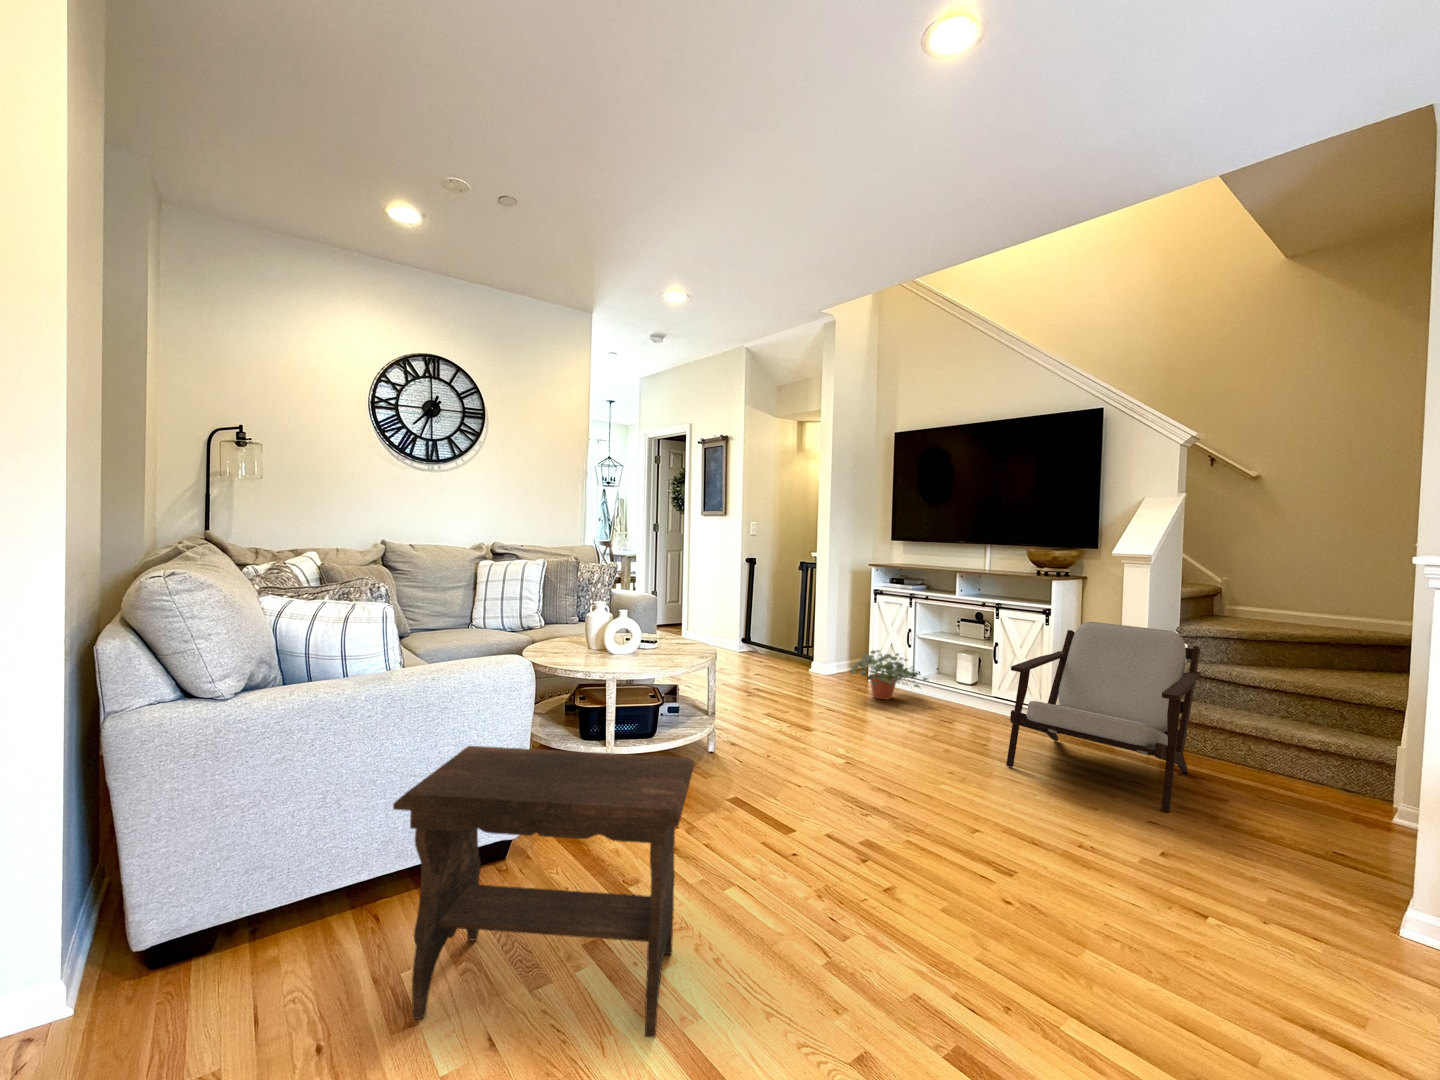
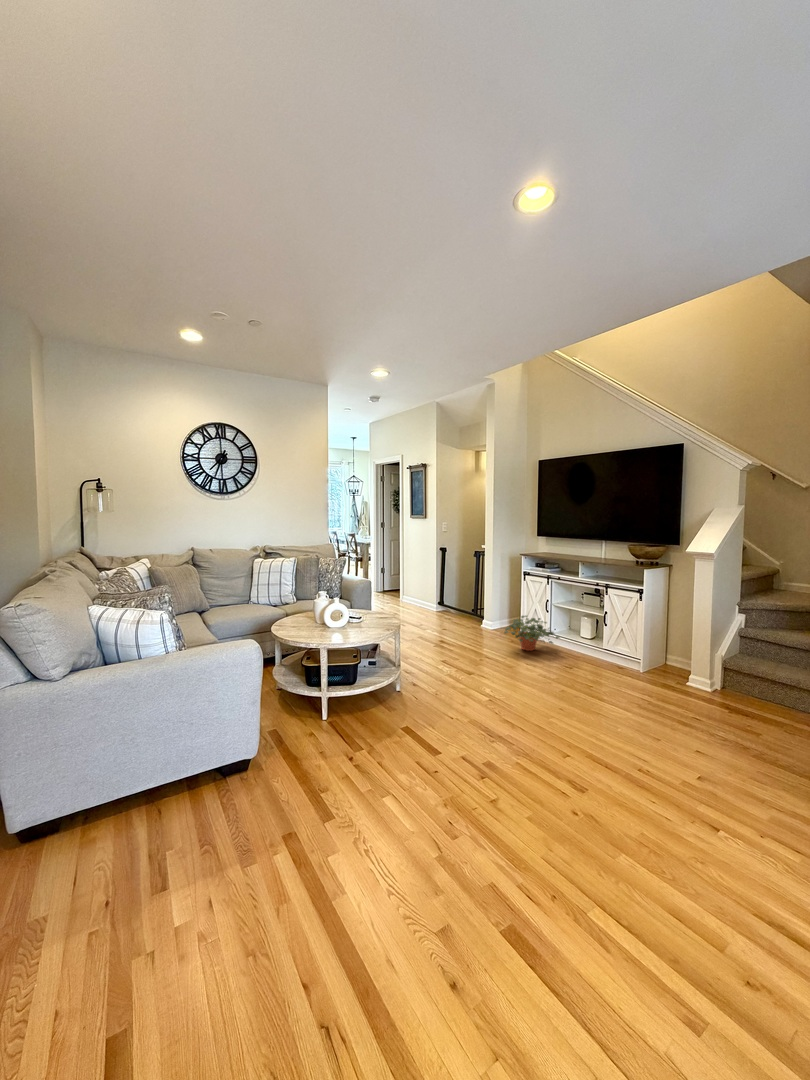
armchair: present [1006,622,1201,812] -> none [603,602,753,746]
footstool: present [393,746,694,1037] -> none [151,708,350,903]

